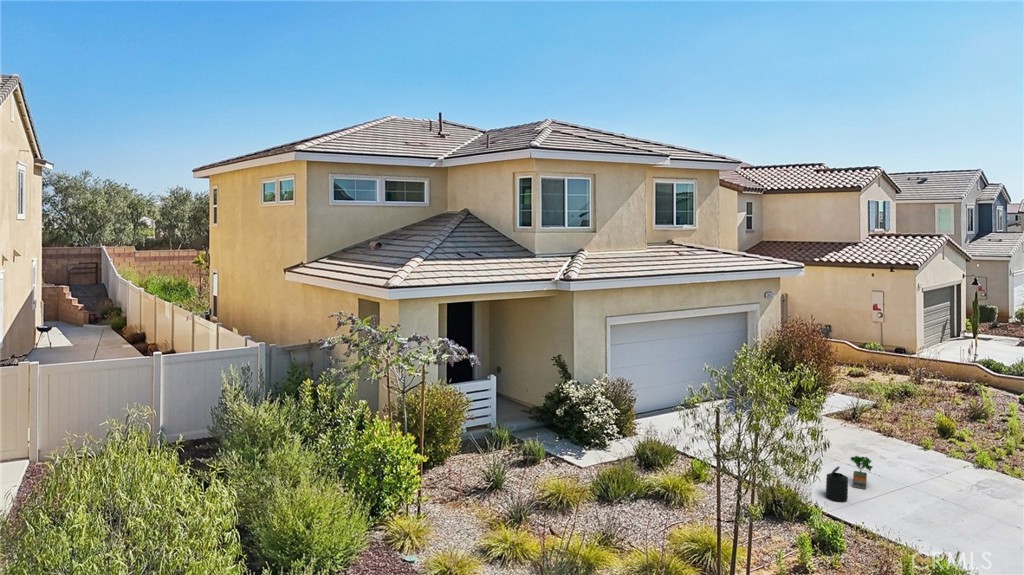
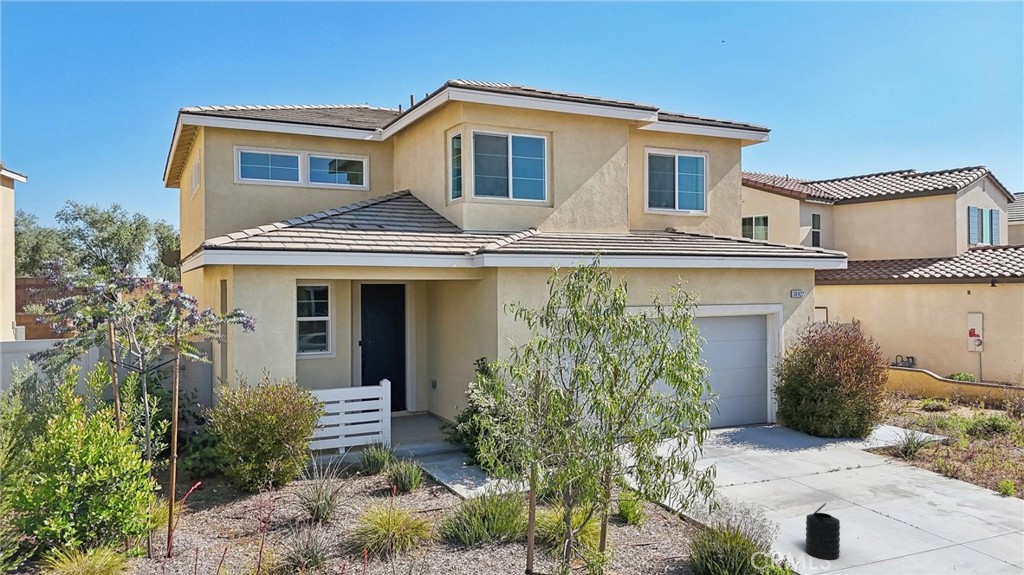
potted tree: present [850,456,873,489] -> none [854,491,890,545]

